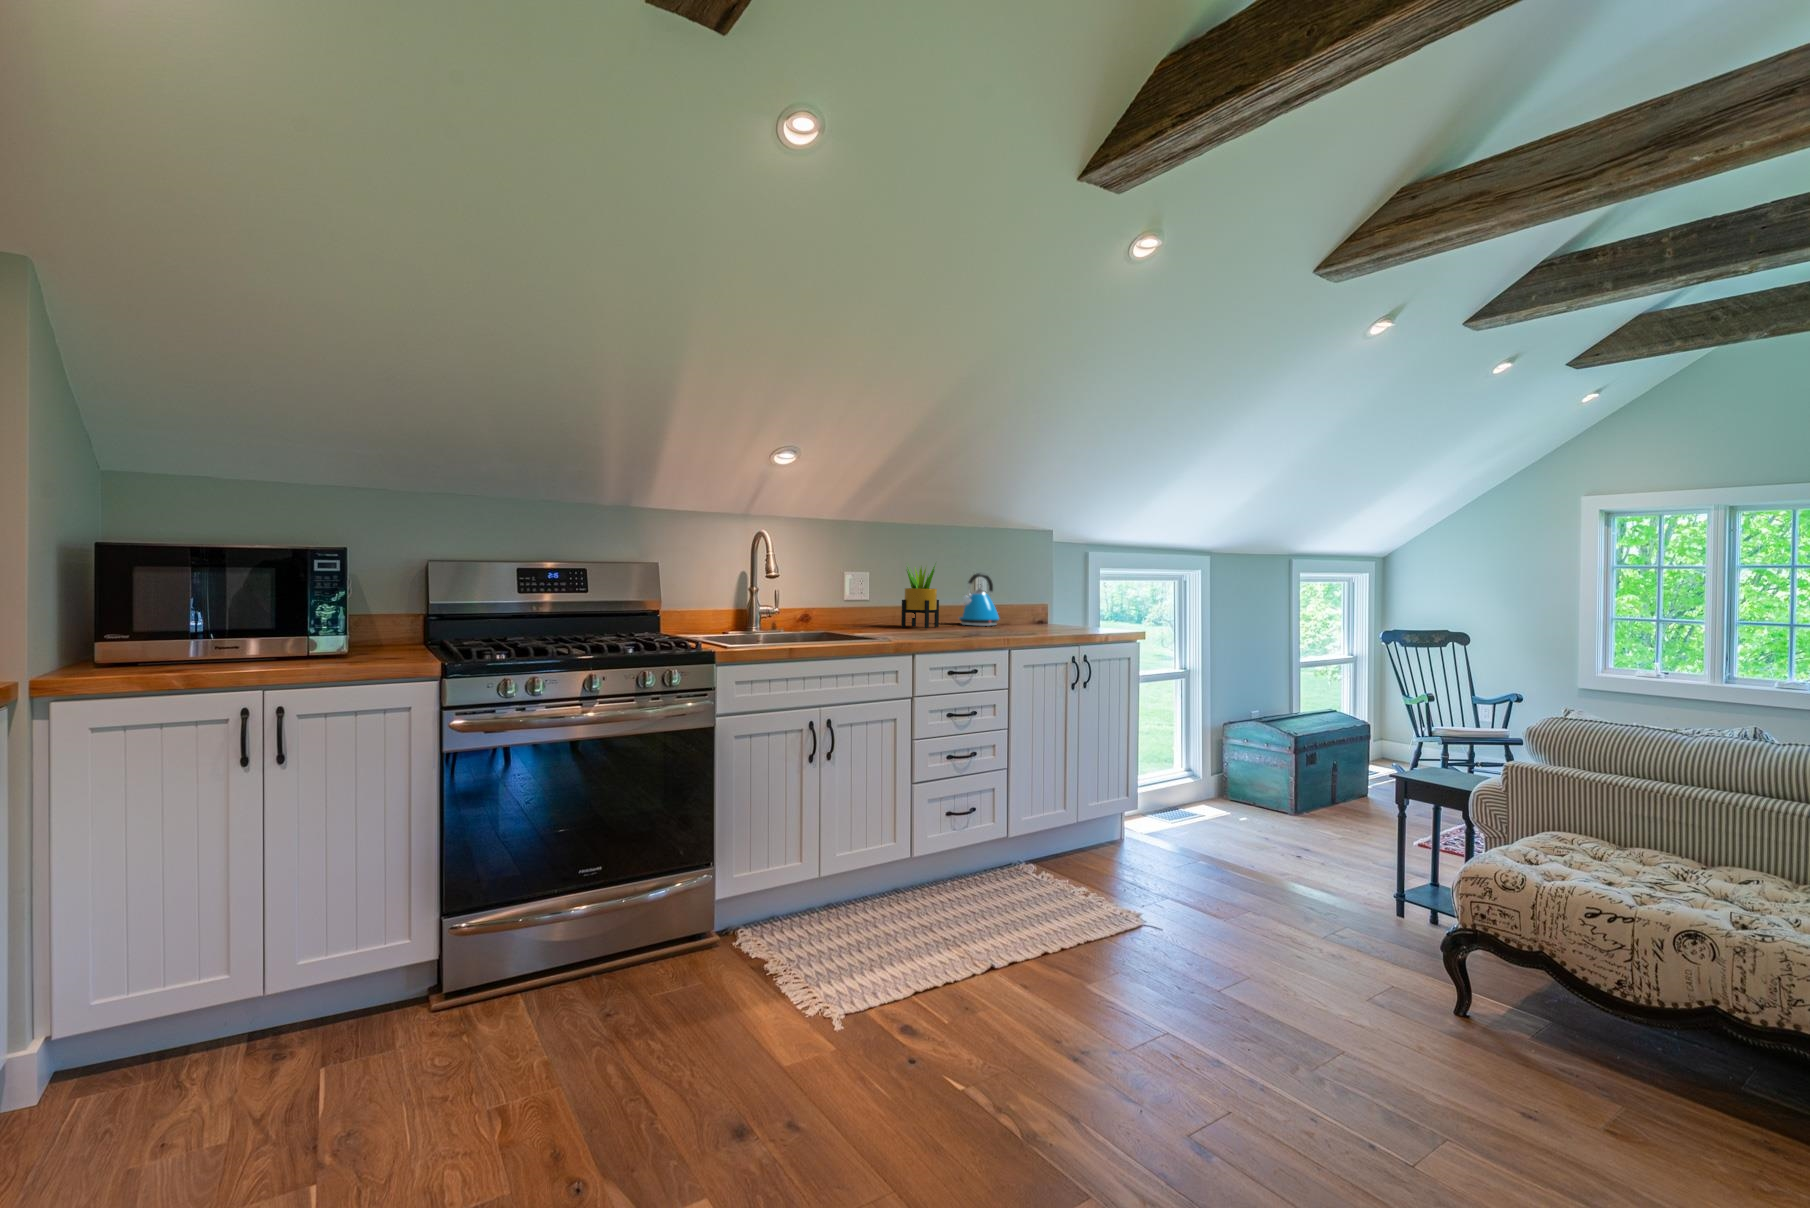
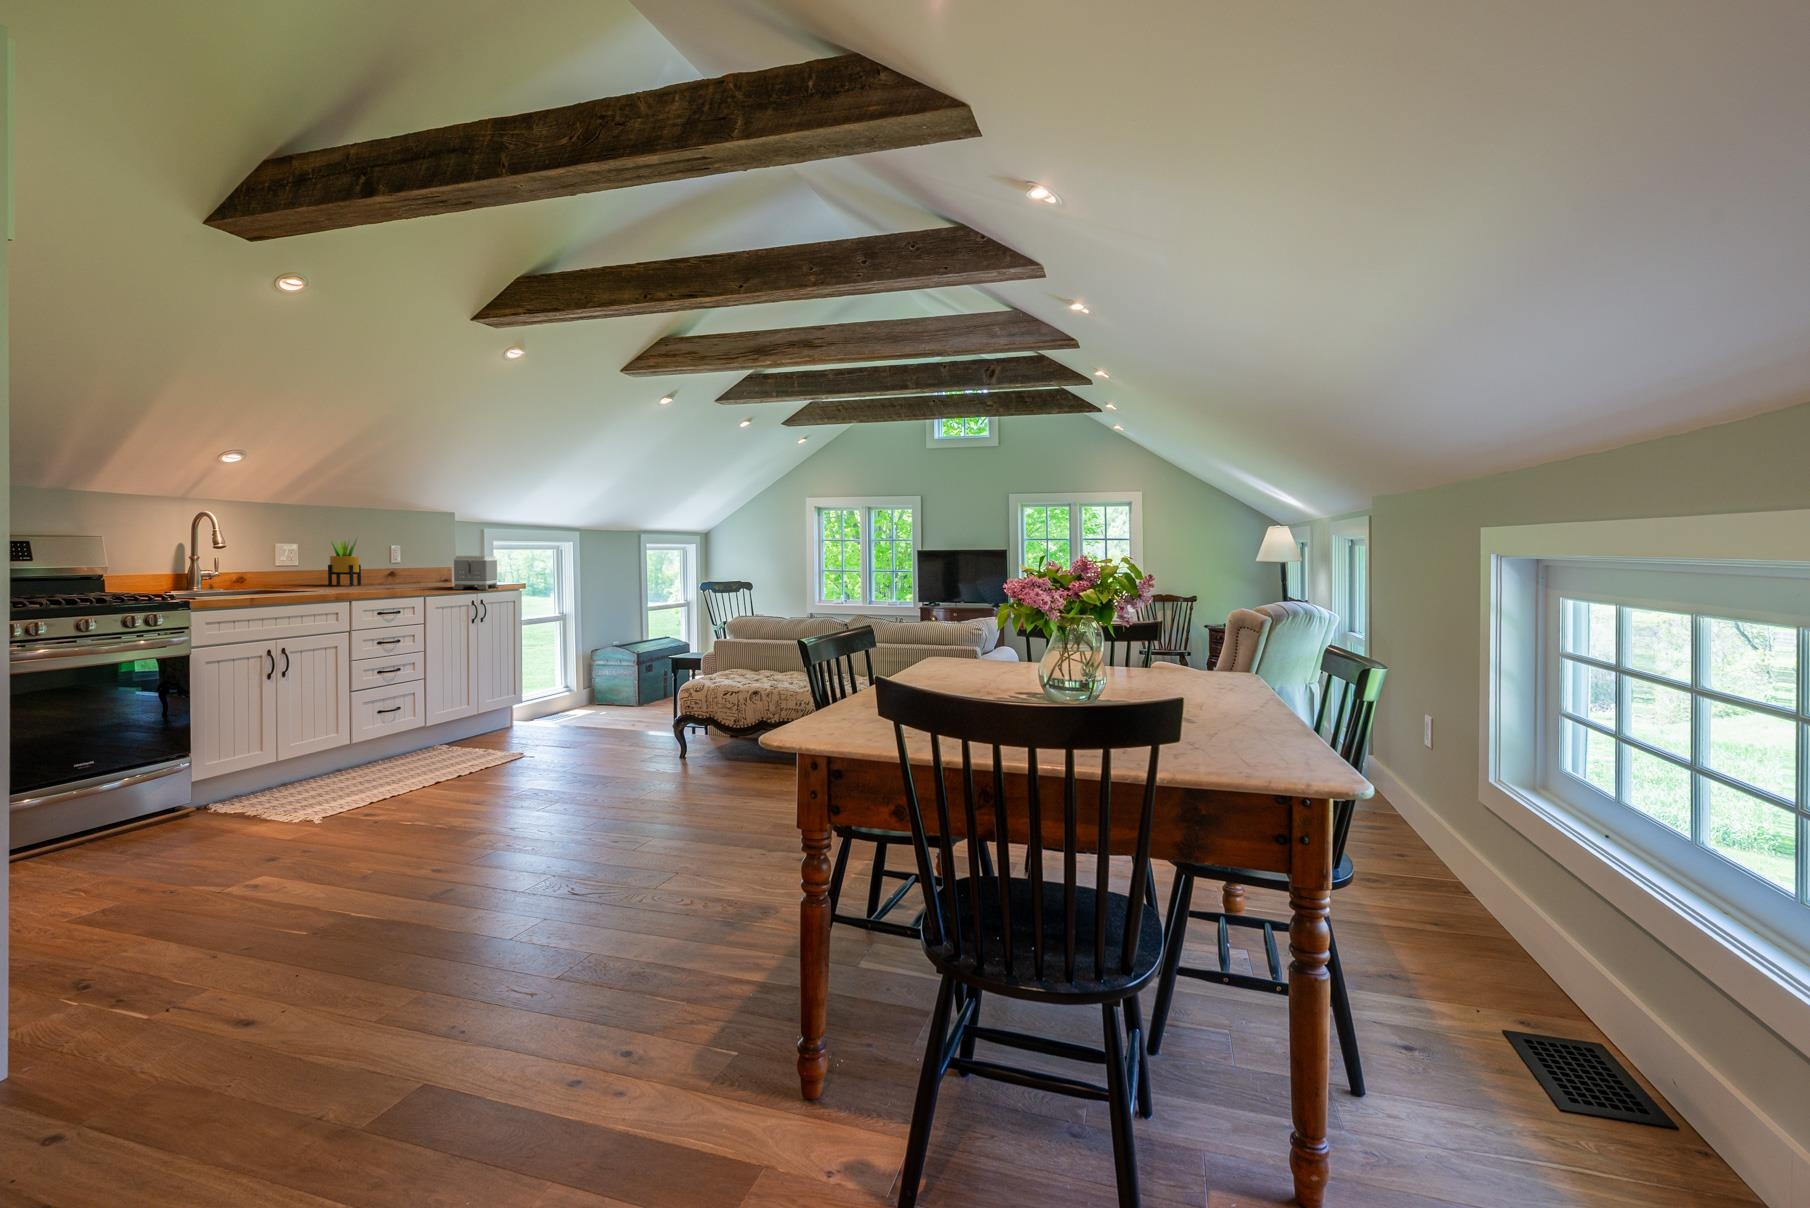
kettle: present [959,573,999,626] -> none [376,544,412,584]
toaster: none [1048,588,1109,639] -> present [453,556,498,589]

